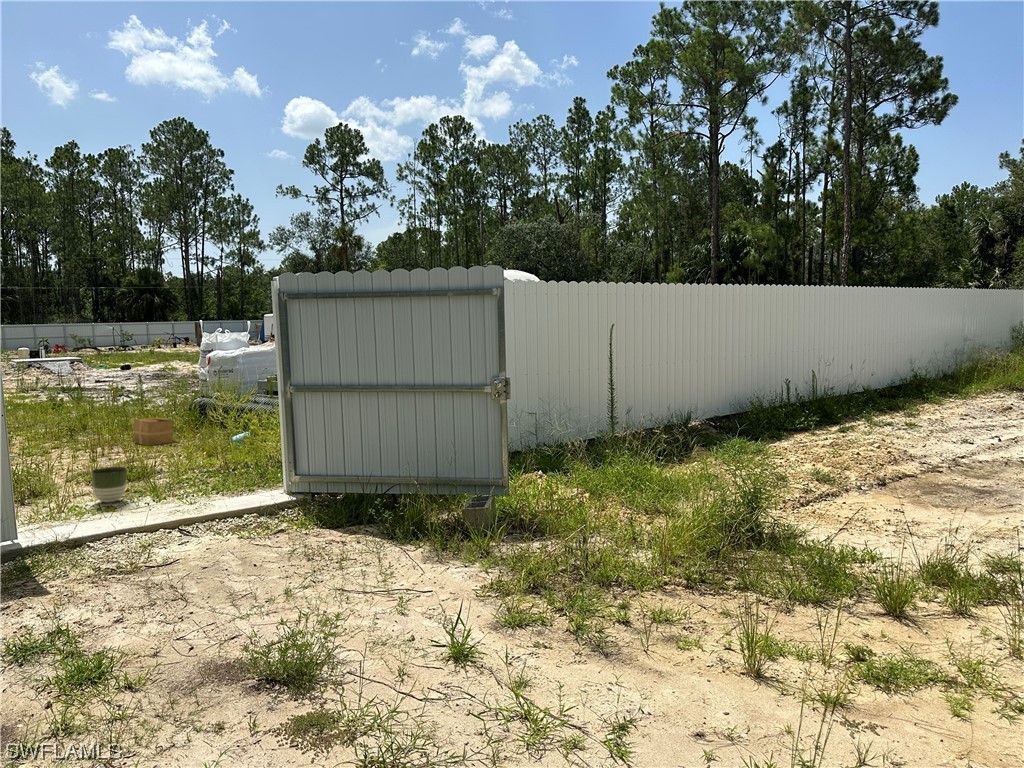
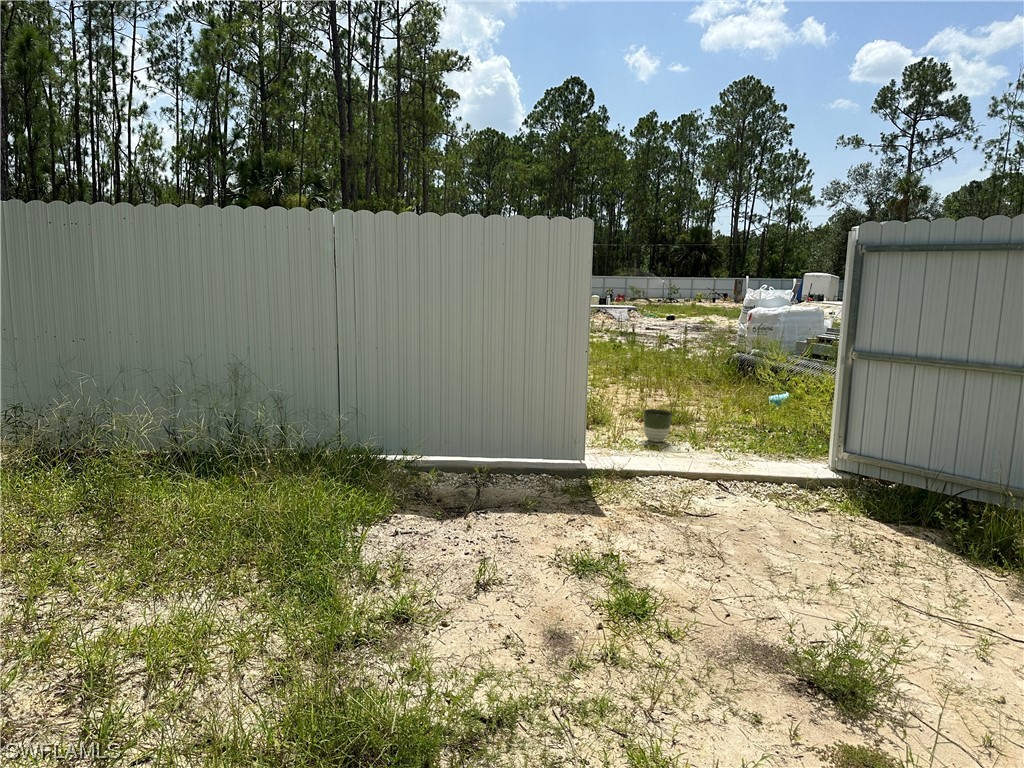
cardboard box: present [134,418,173,446] -> none [676,367,711,393]

